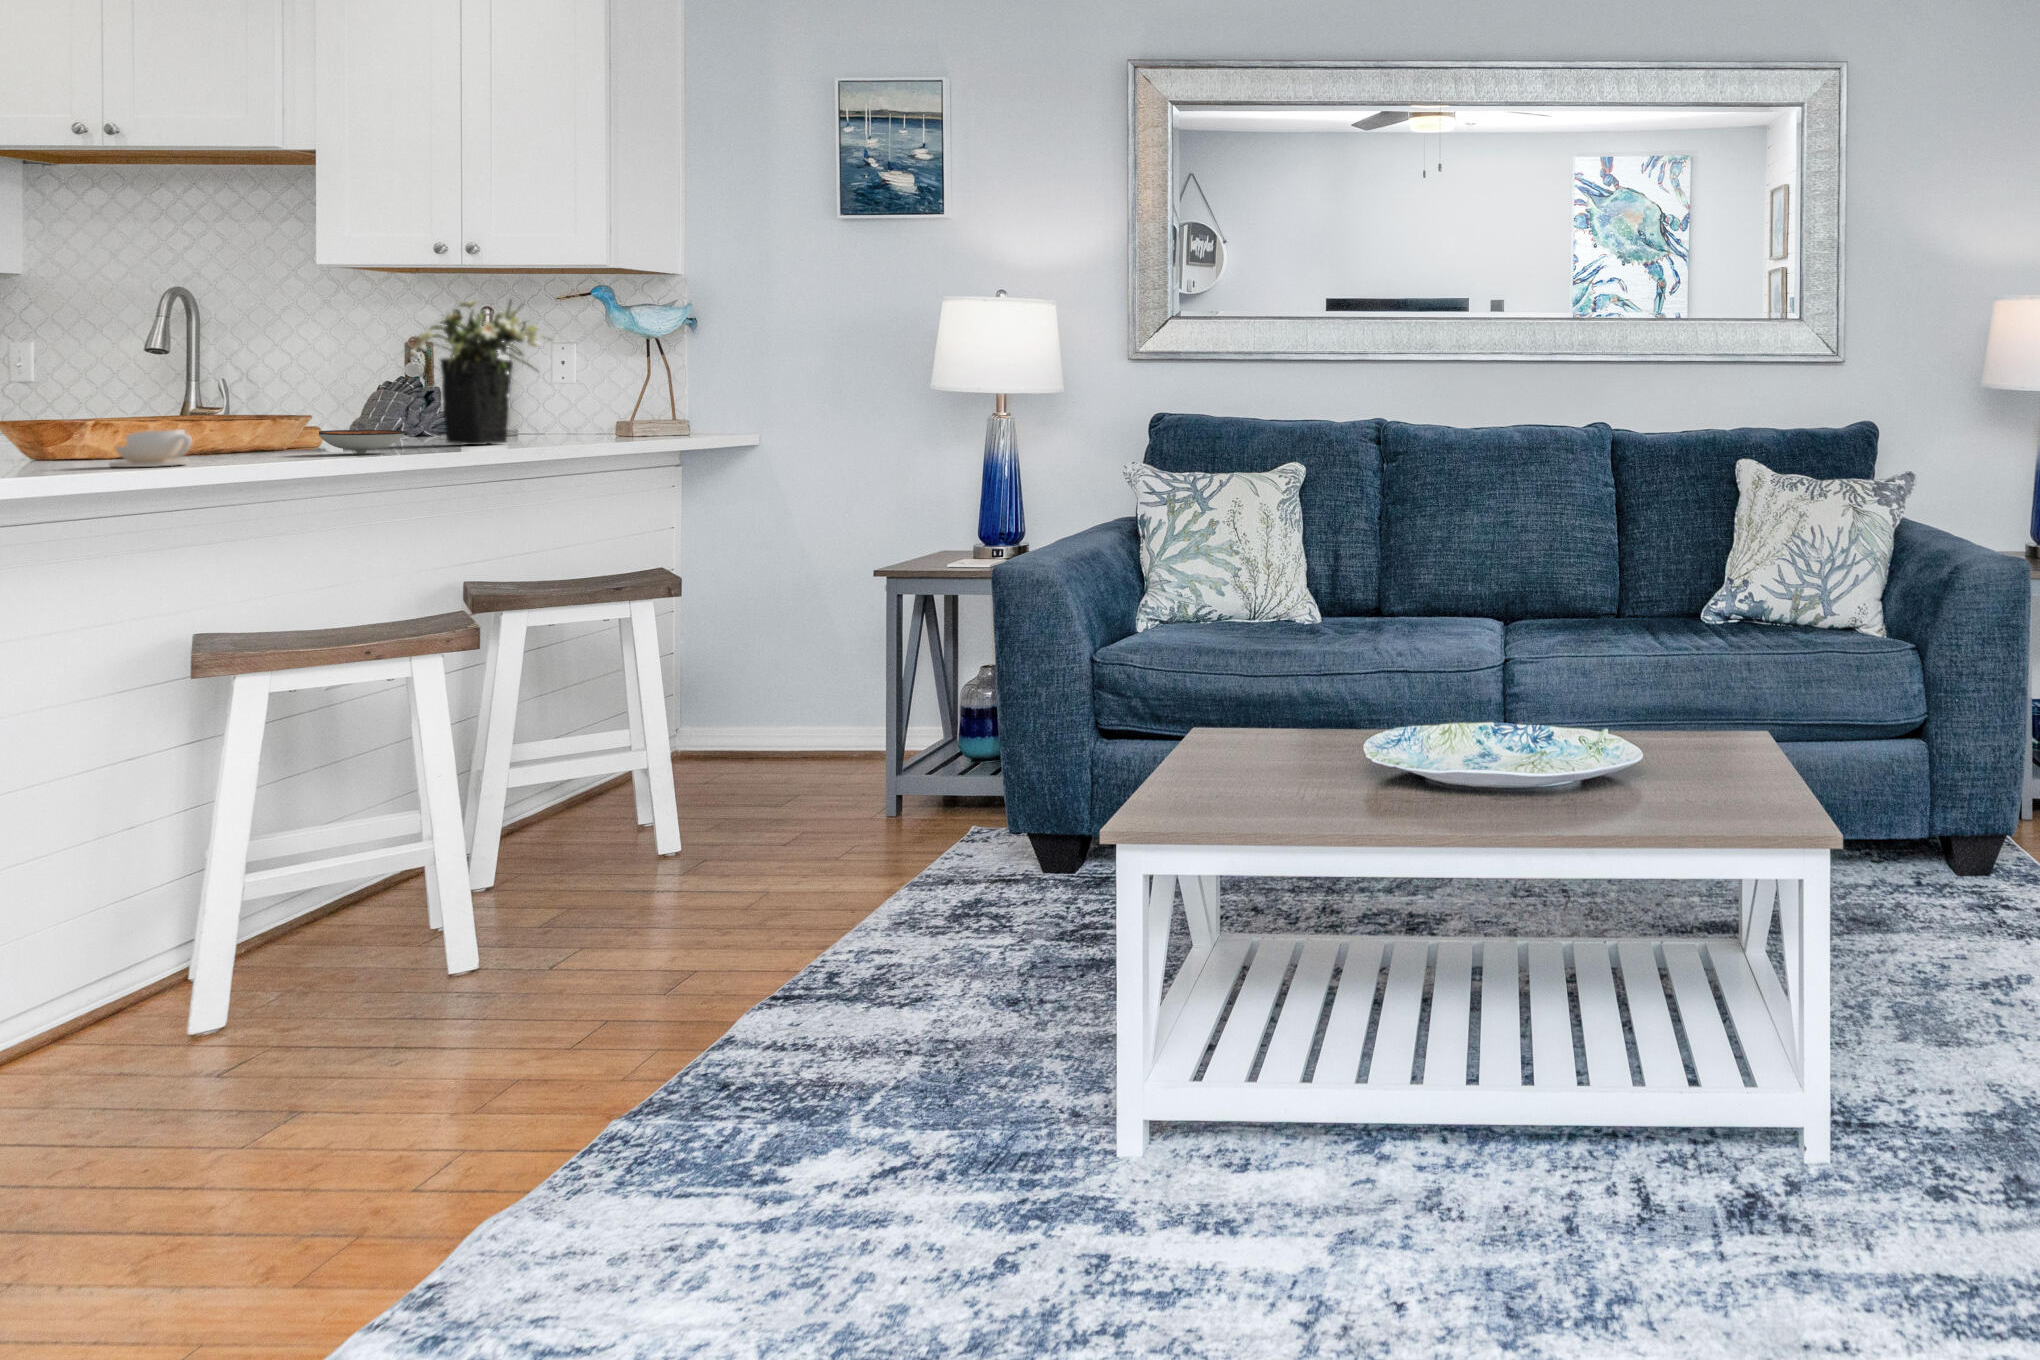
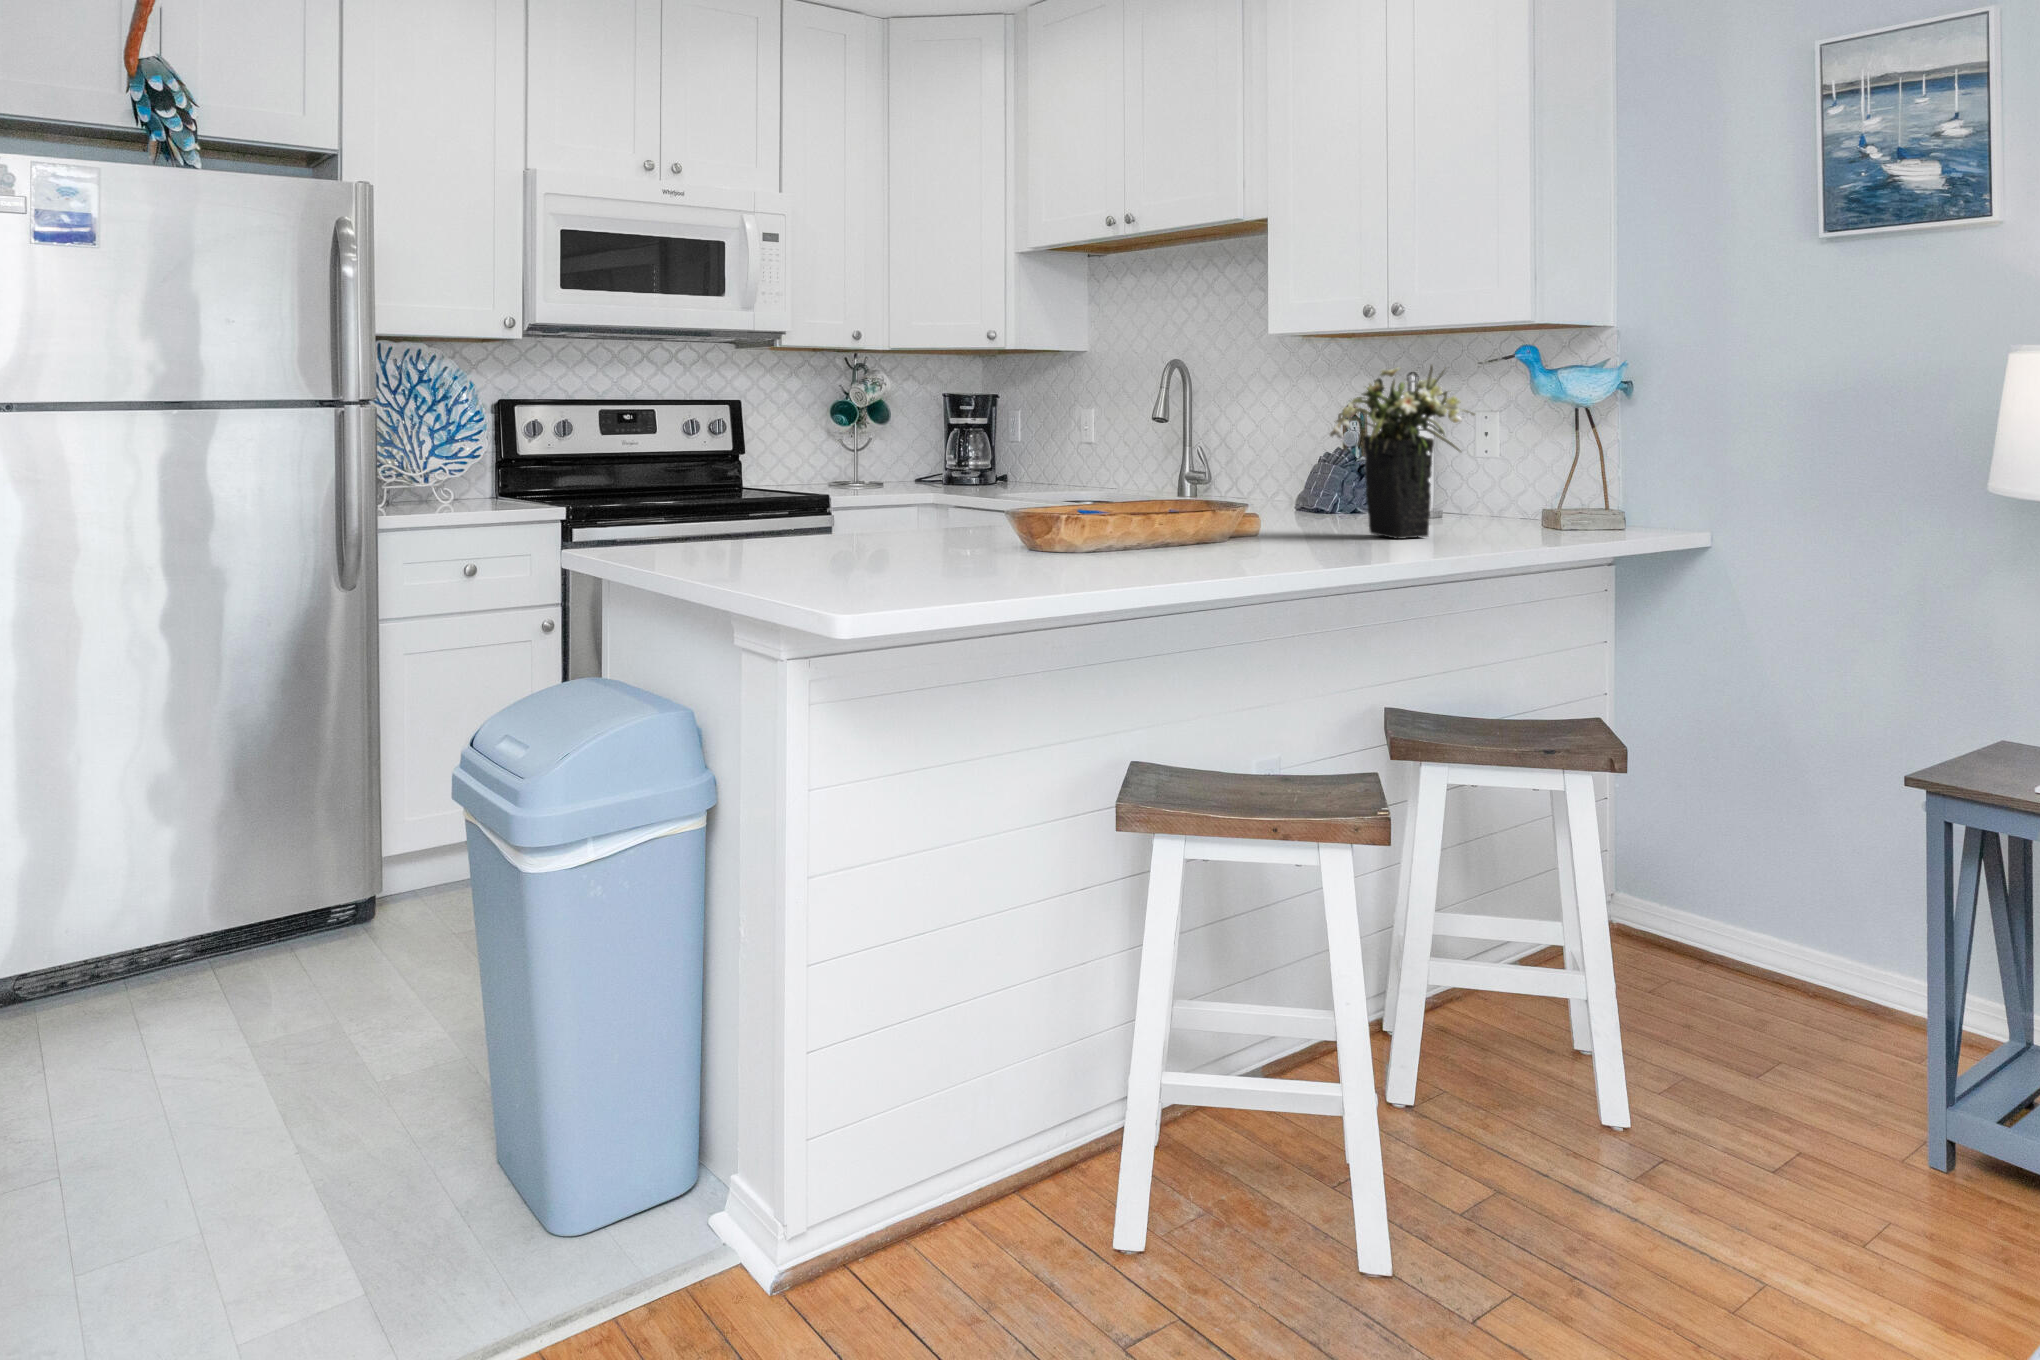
coffee cup: present [109,430,192,467] -> none [1070,516,1133,559]
ceramic bowl: present [319,430,408,453] -> none [1243,519,1329,548]

